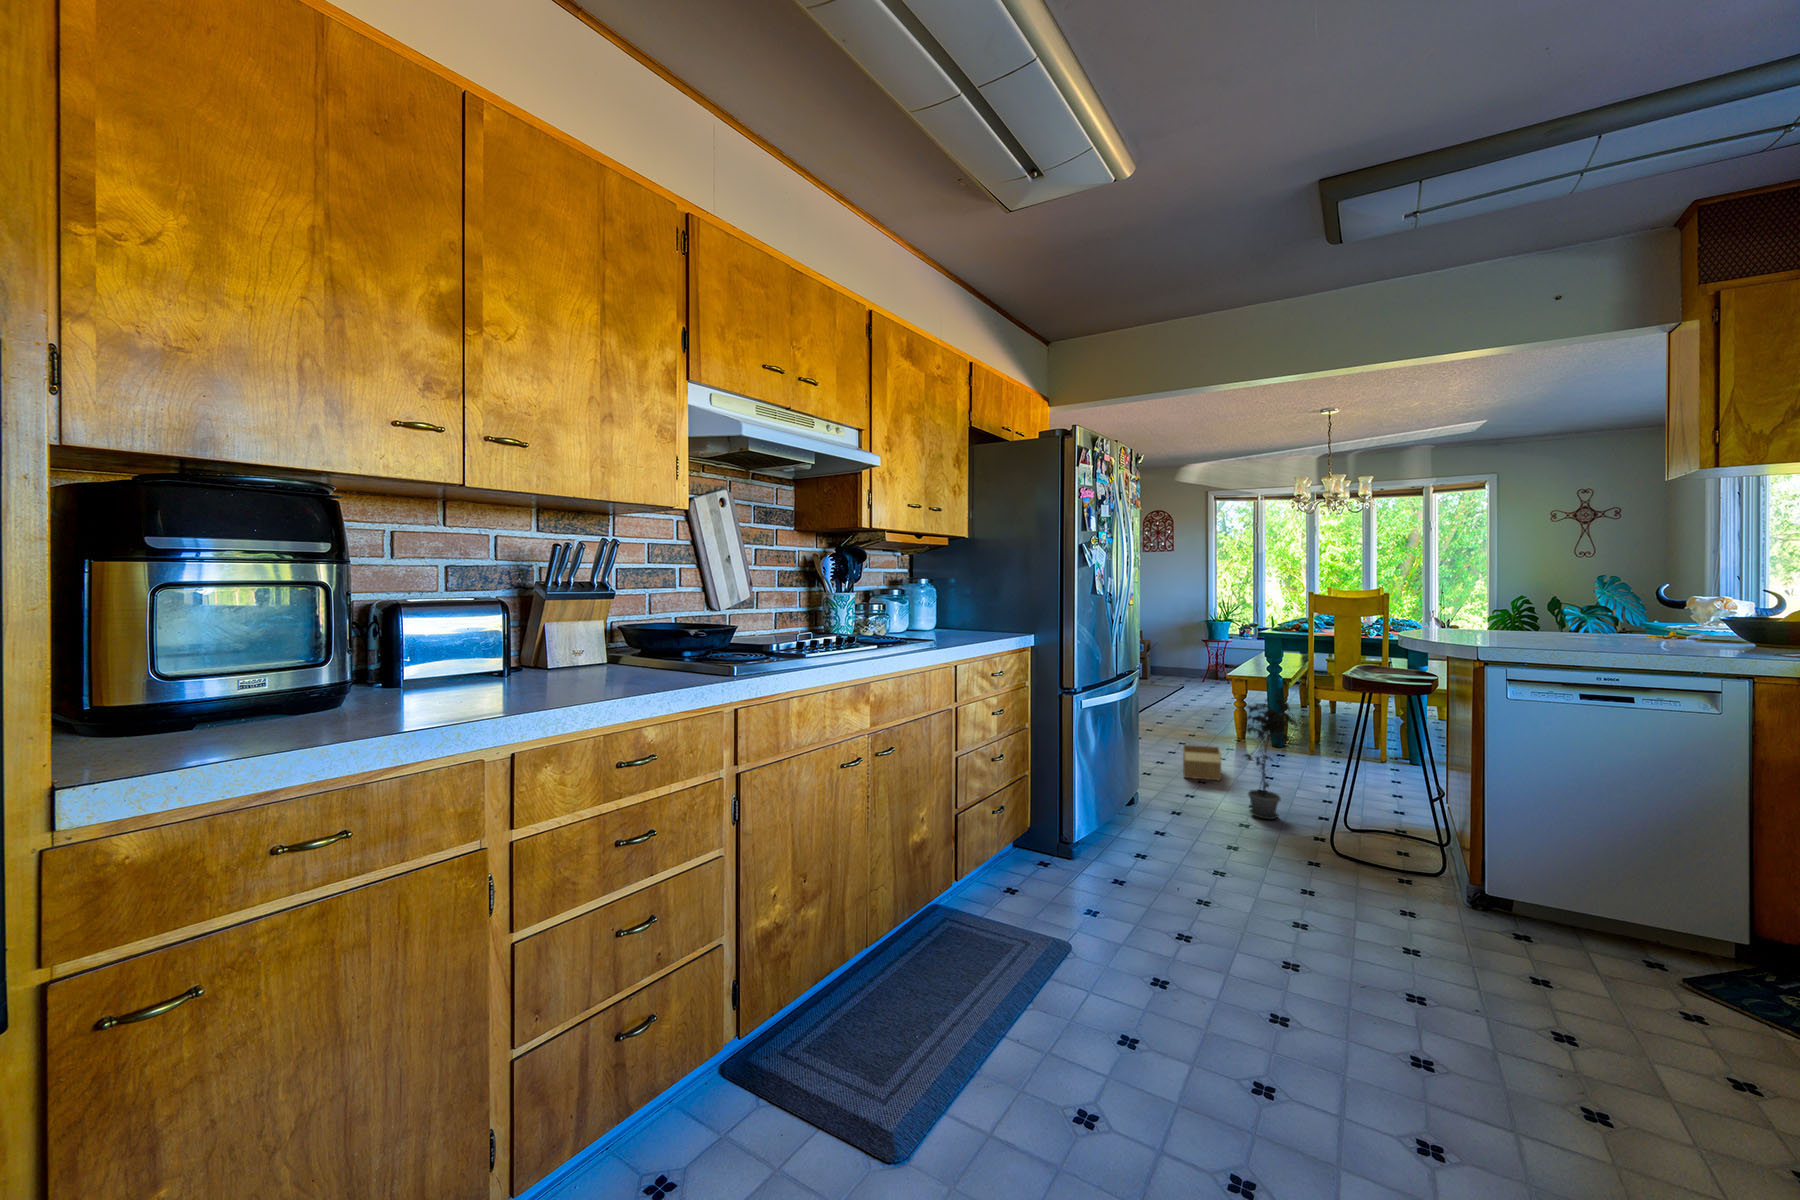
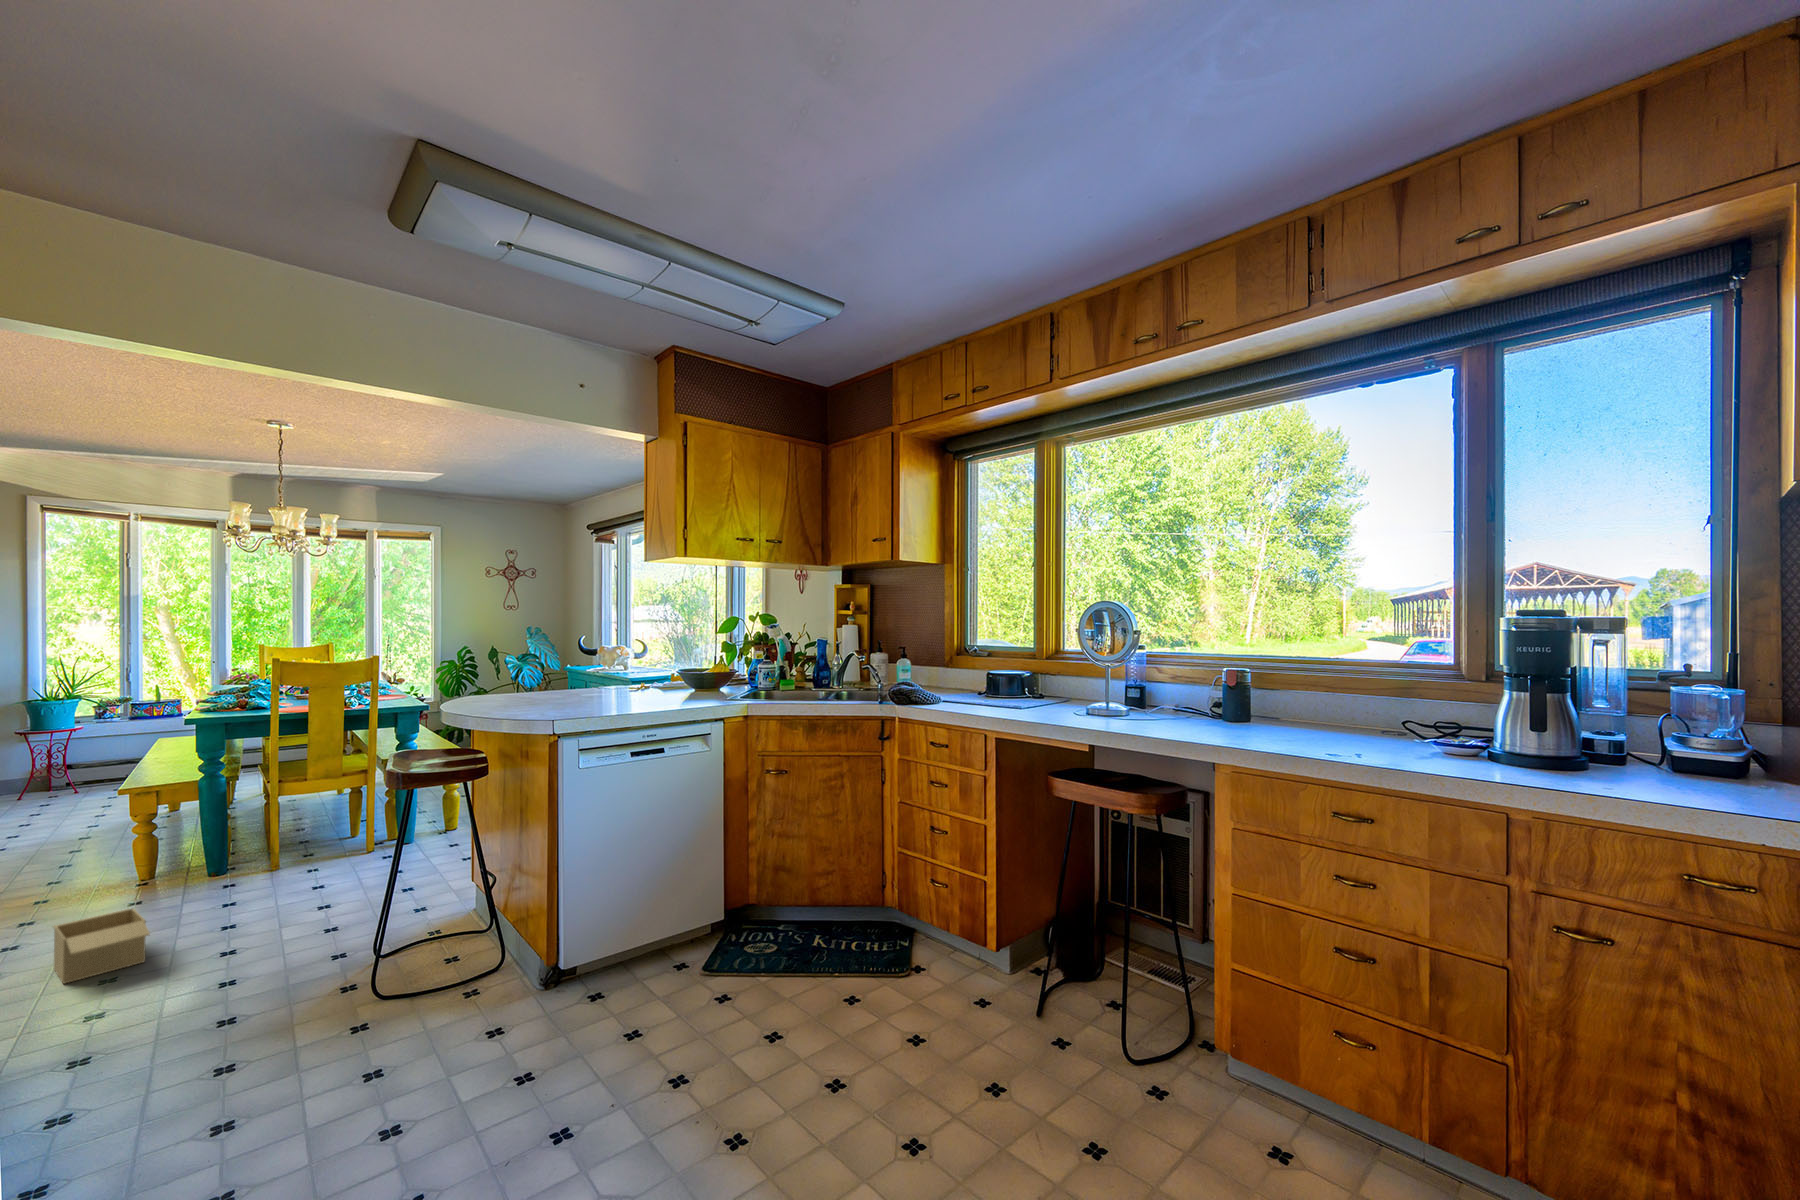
potted plant: present [1239,693,1297,819] -> none [203,806,314,998]

